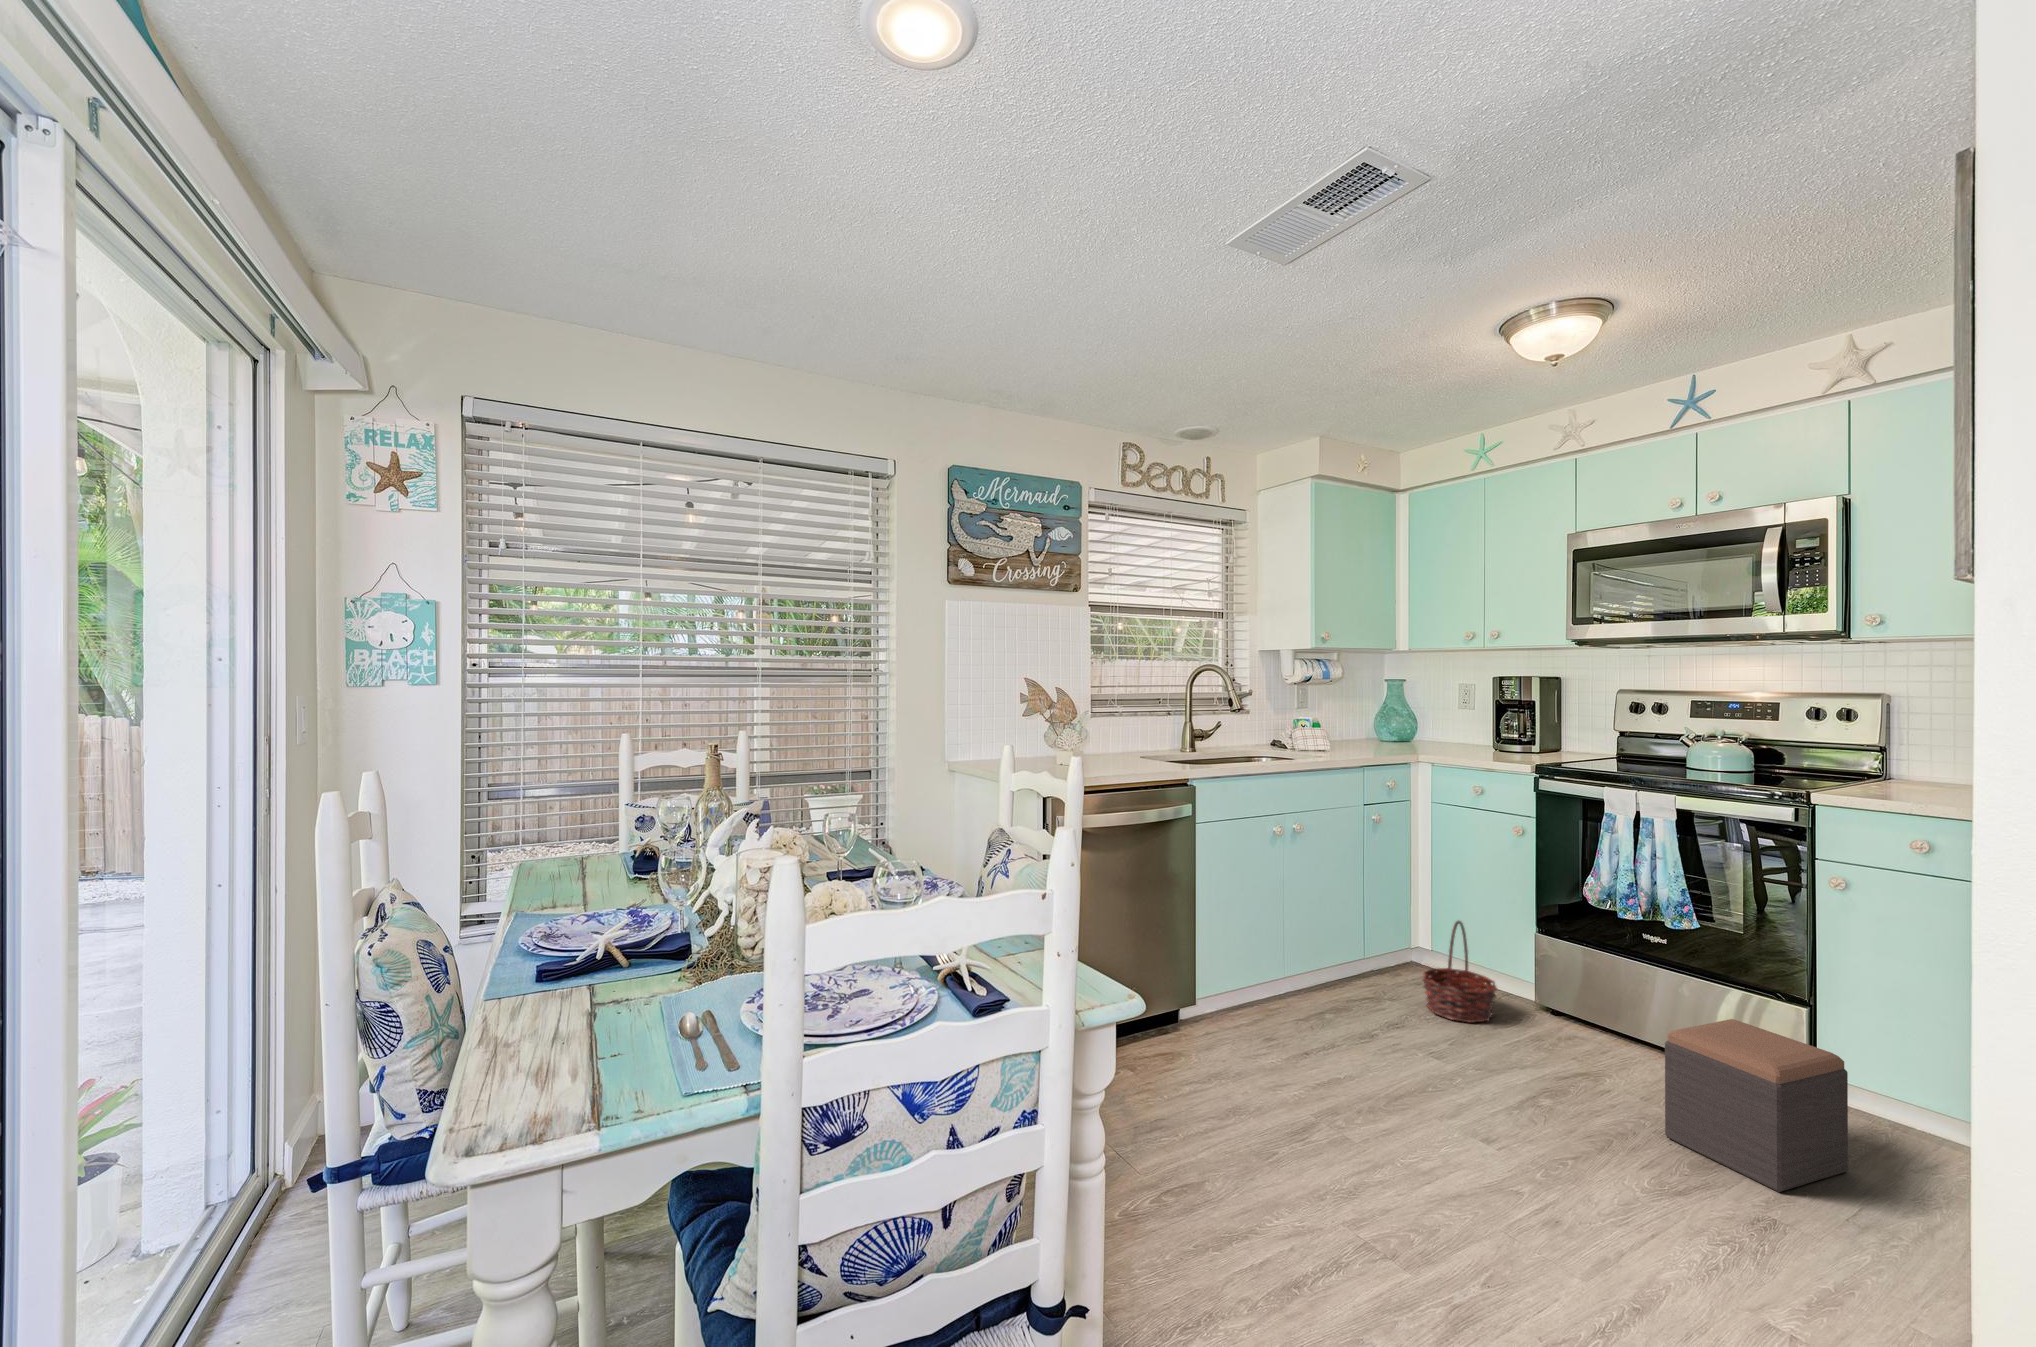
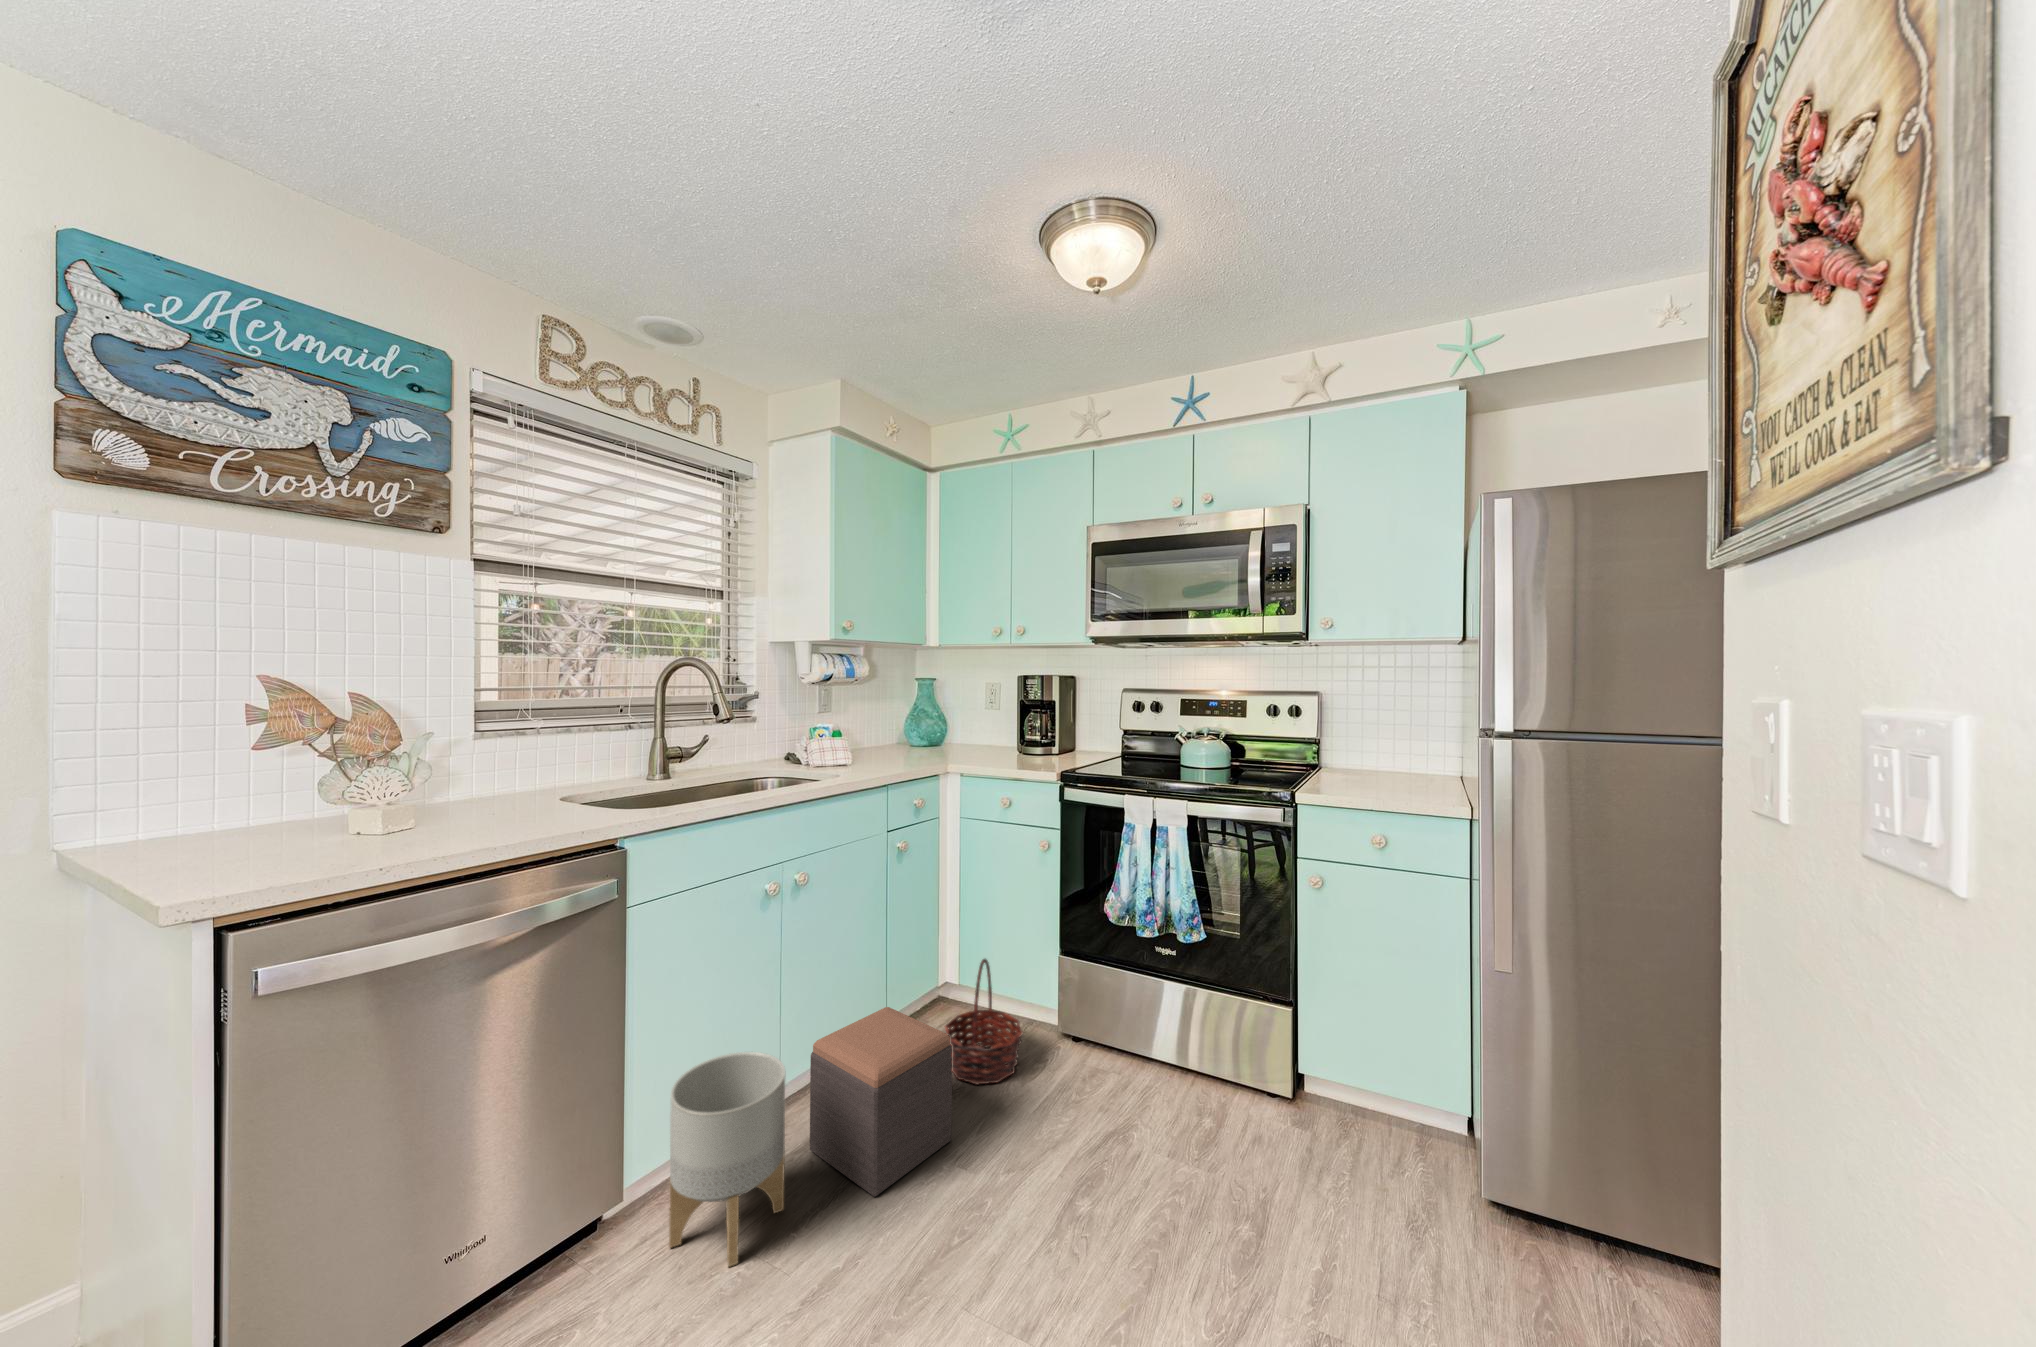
planter: none [1227,935,1300,1058] -> present [669,1052,785,1267]
footstool: present [1665,1019,1848,1192] -> present [810,1007,952,1197]

